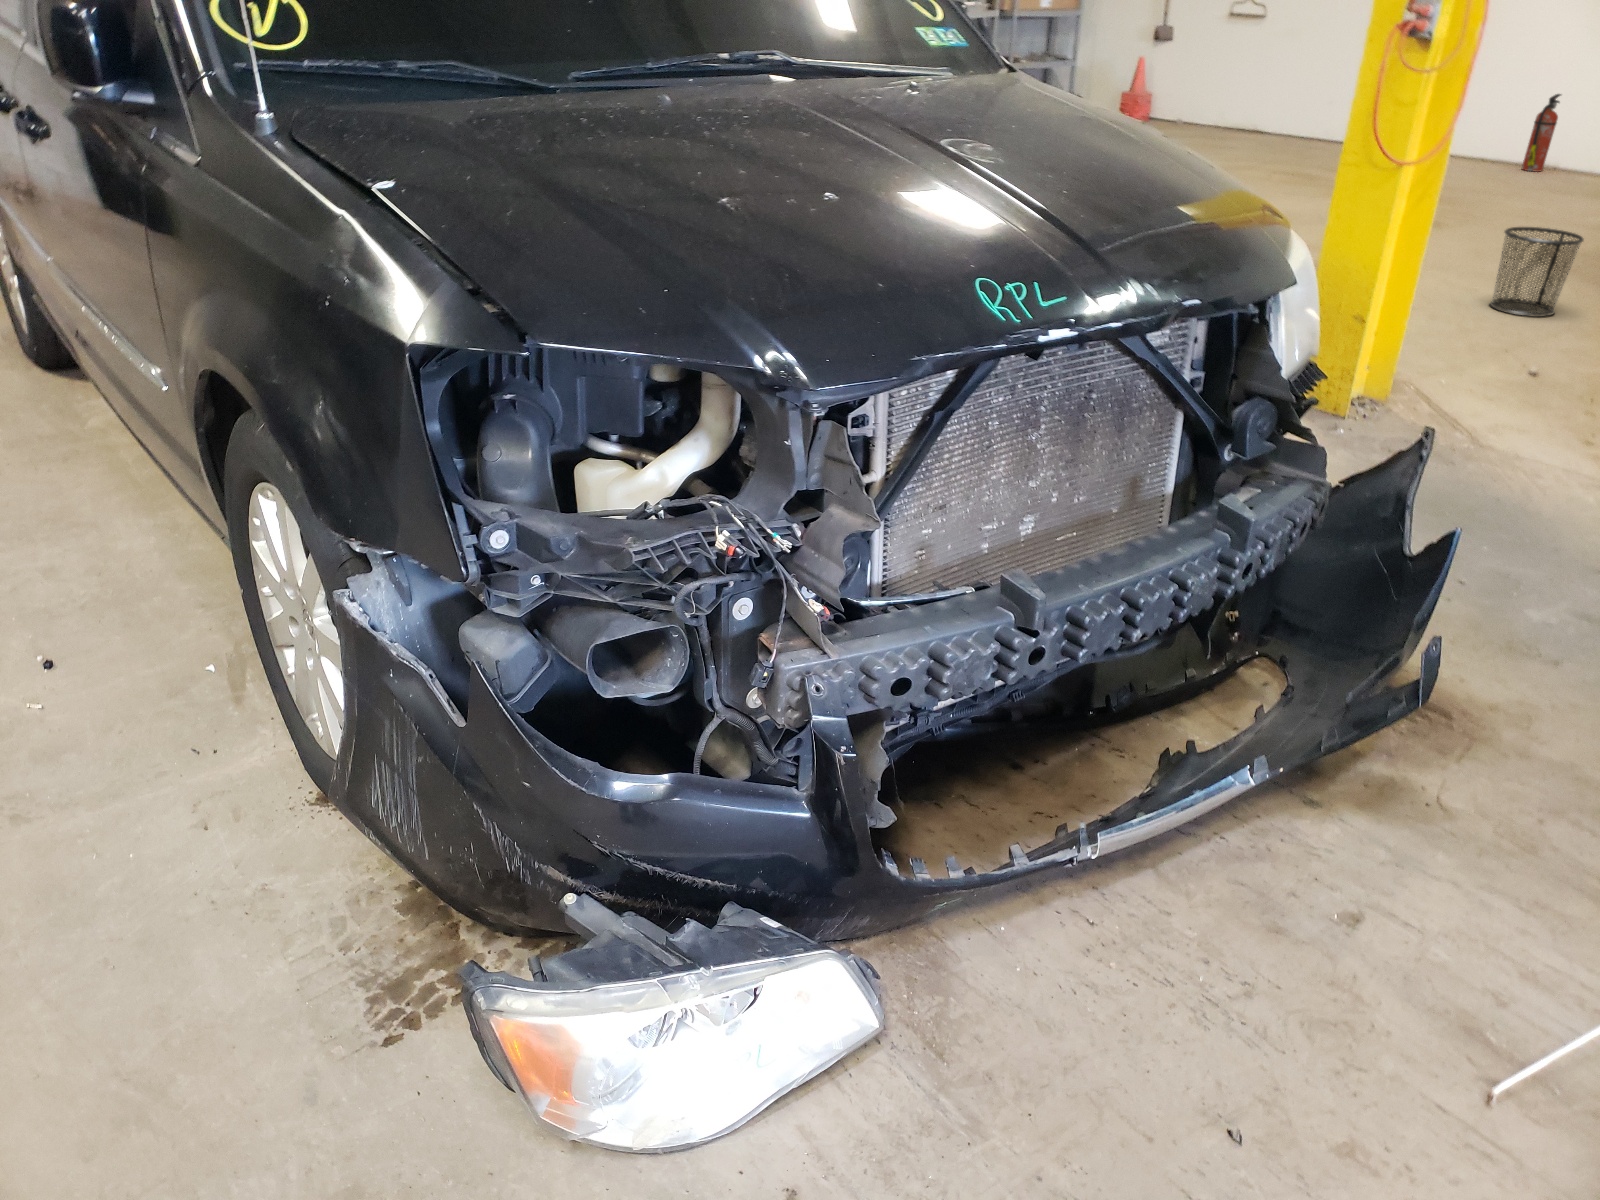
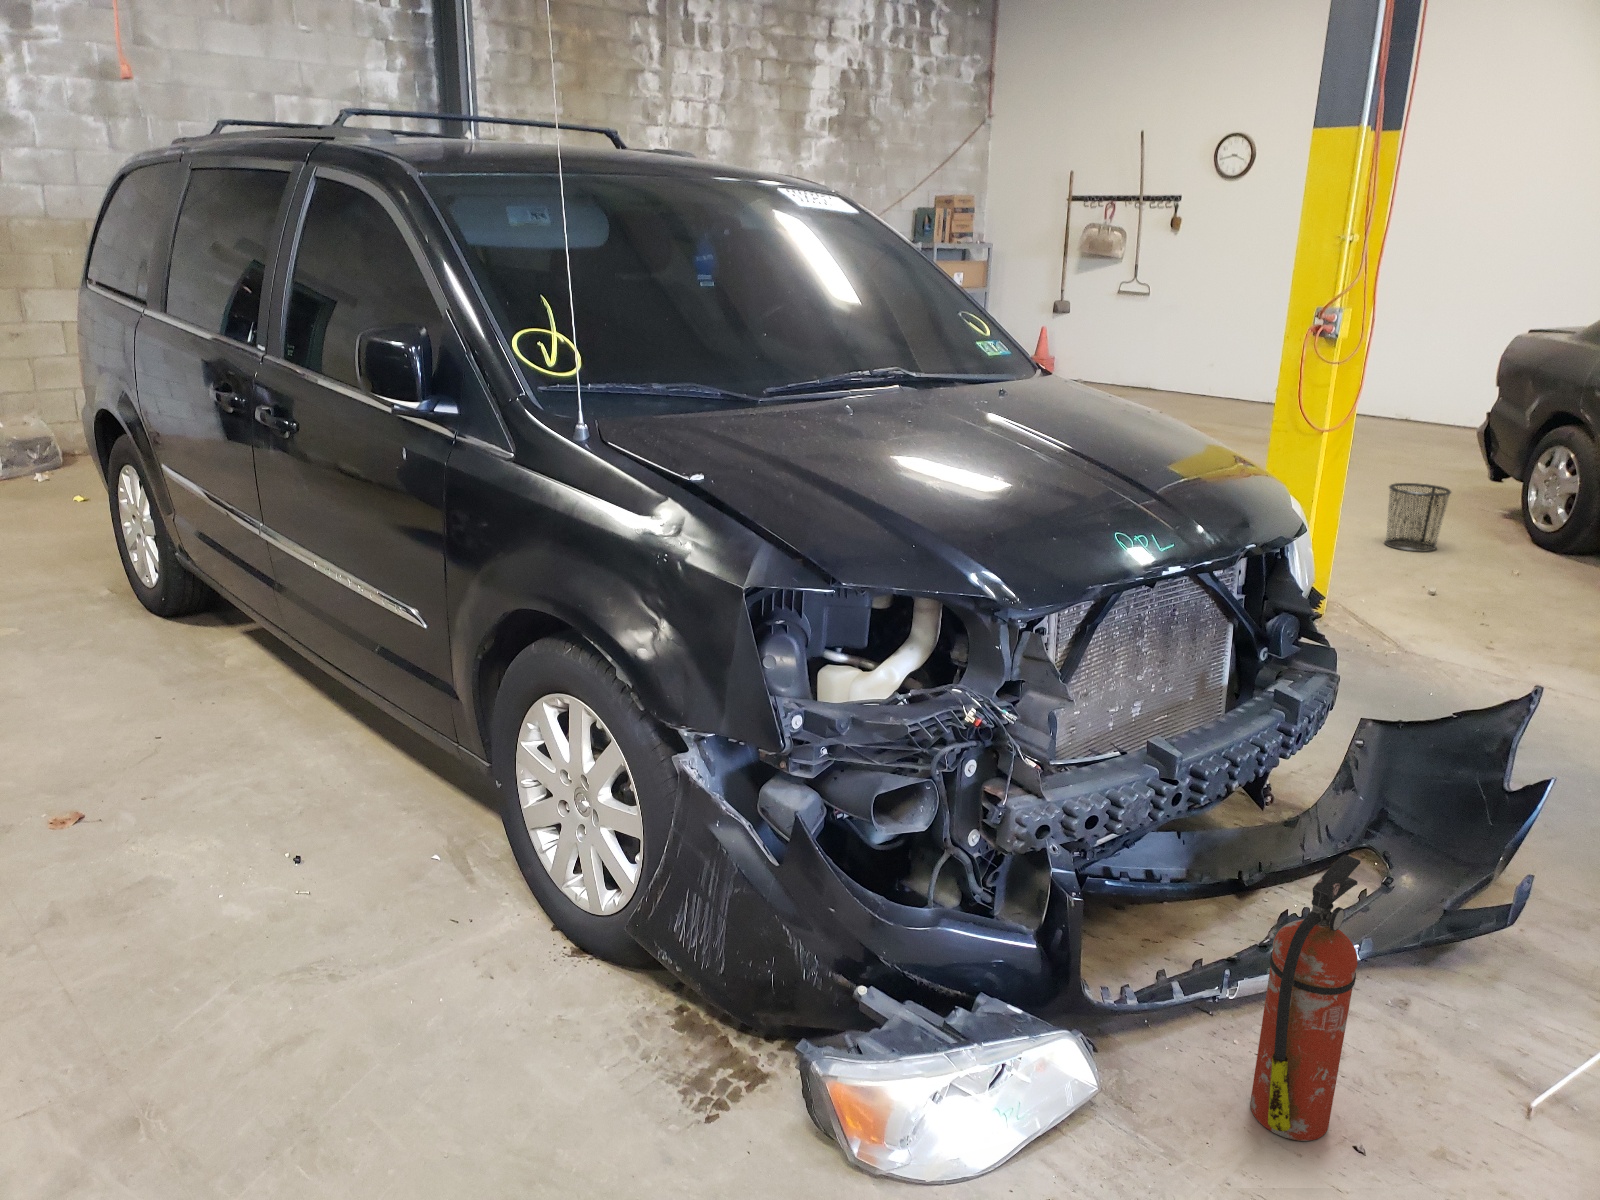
fire extinguisher: present [1522,94,1561,172] -> present [1250,854,1361,1141]

